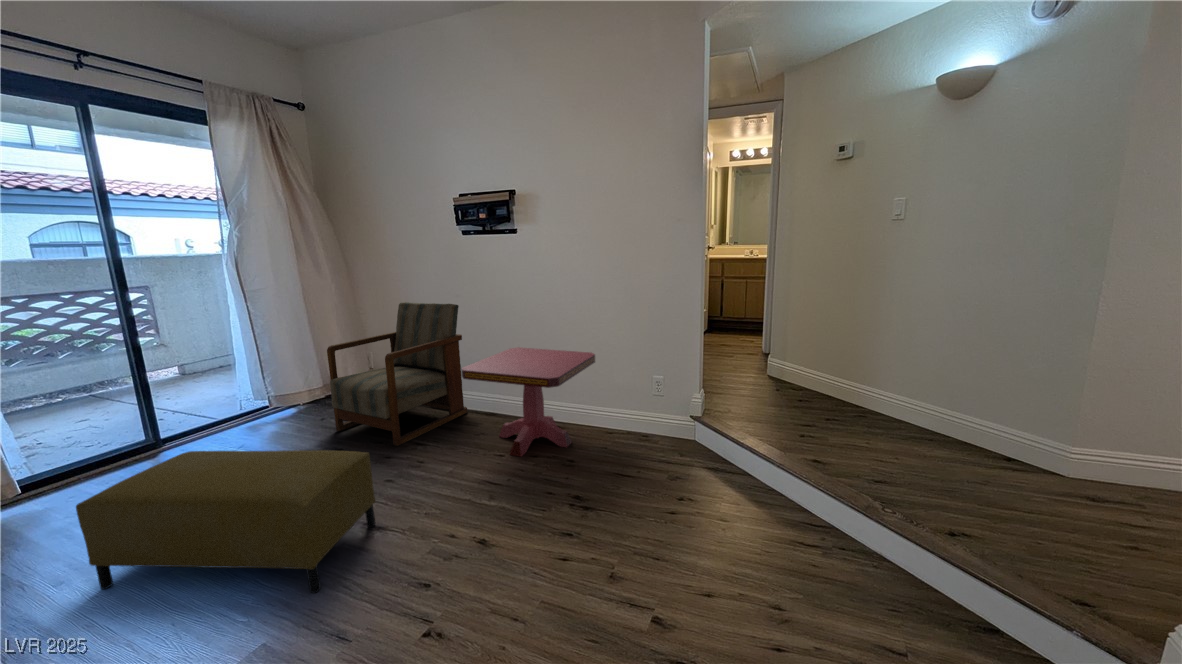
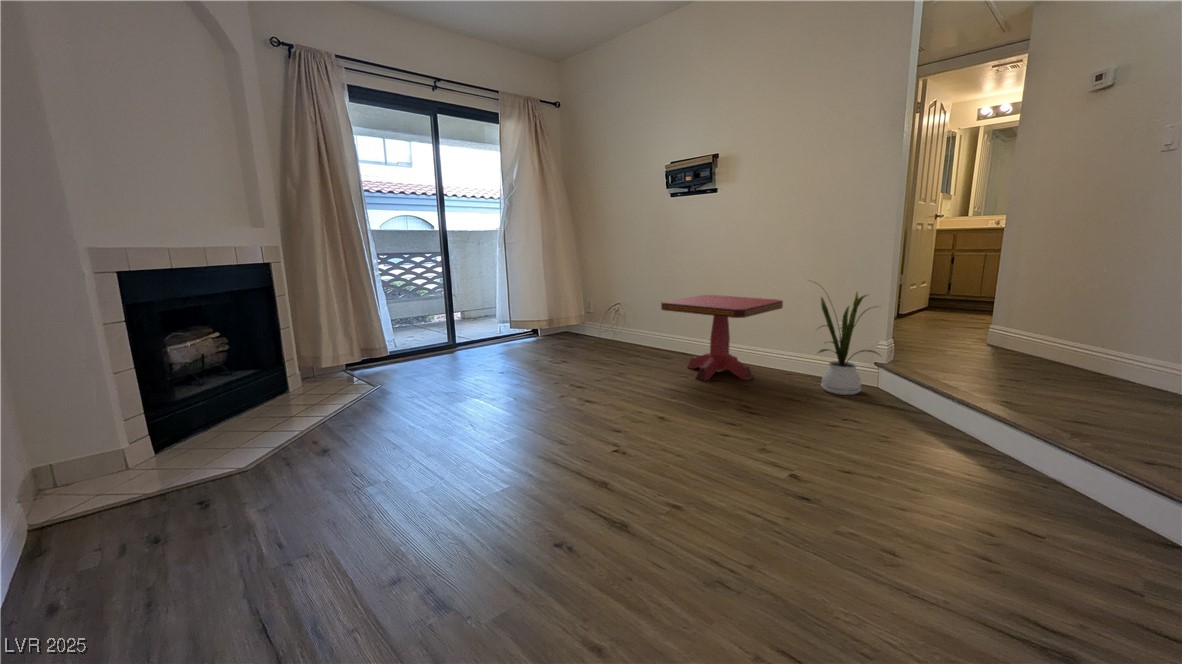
armchair: present [327,302,467,446] -> none [561,256,662,364]
house plant: none [617,335,693,454] -> present [818,293,878,395]
ottoman: present [76,450,375,593] -> none [430,334,591,426]

